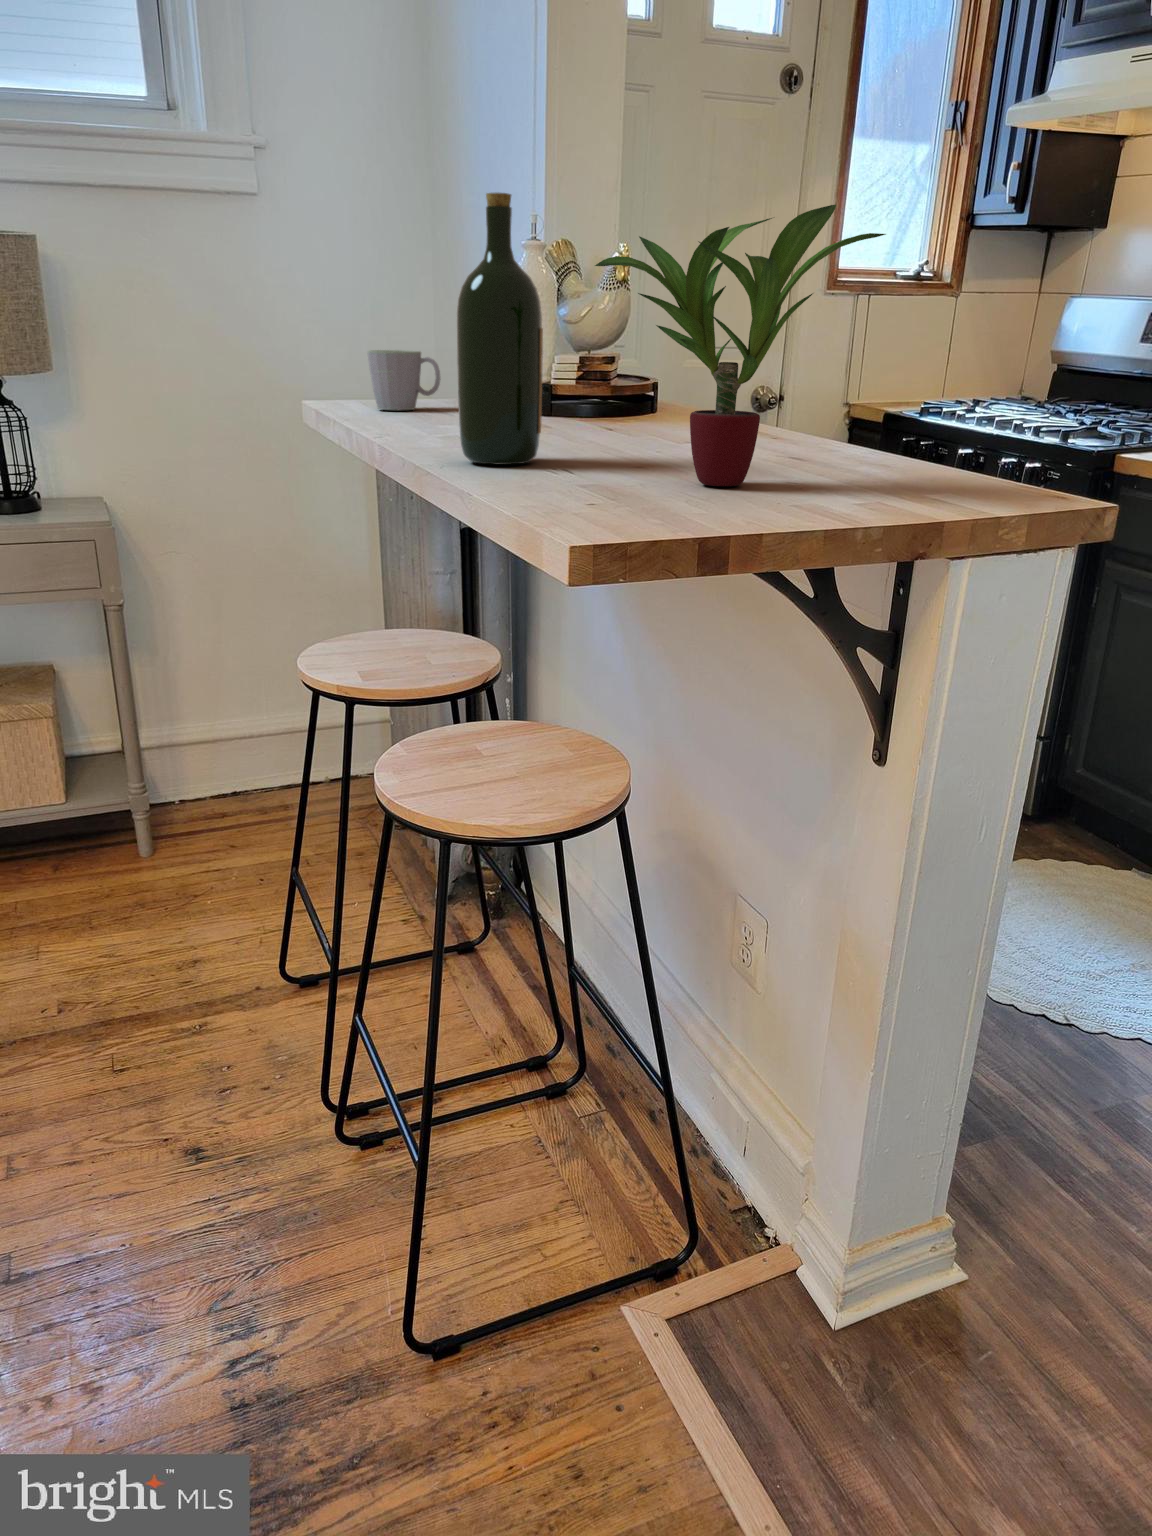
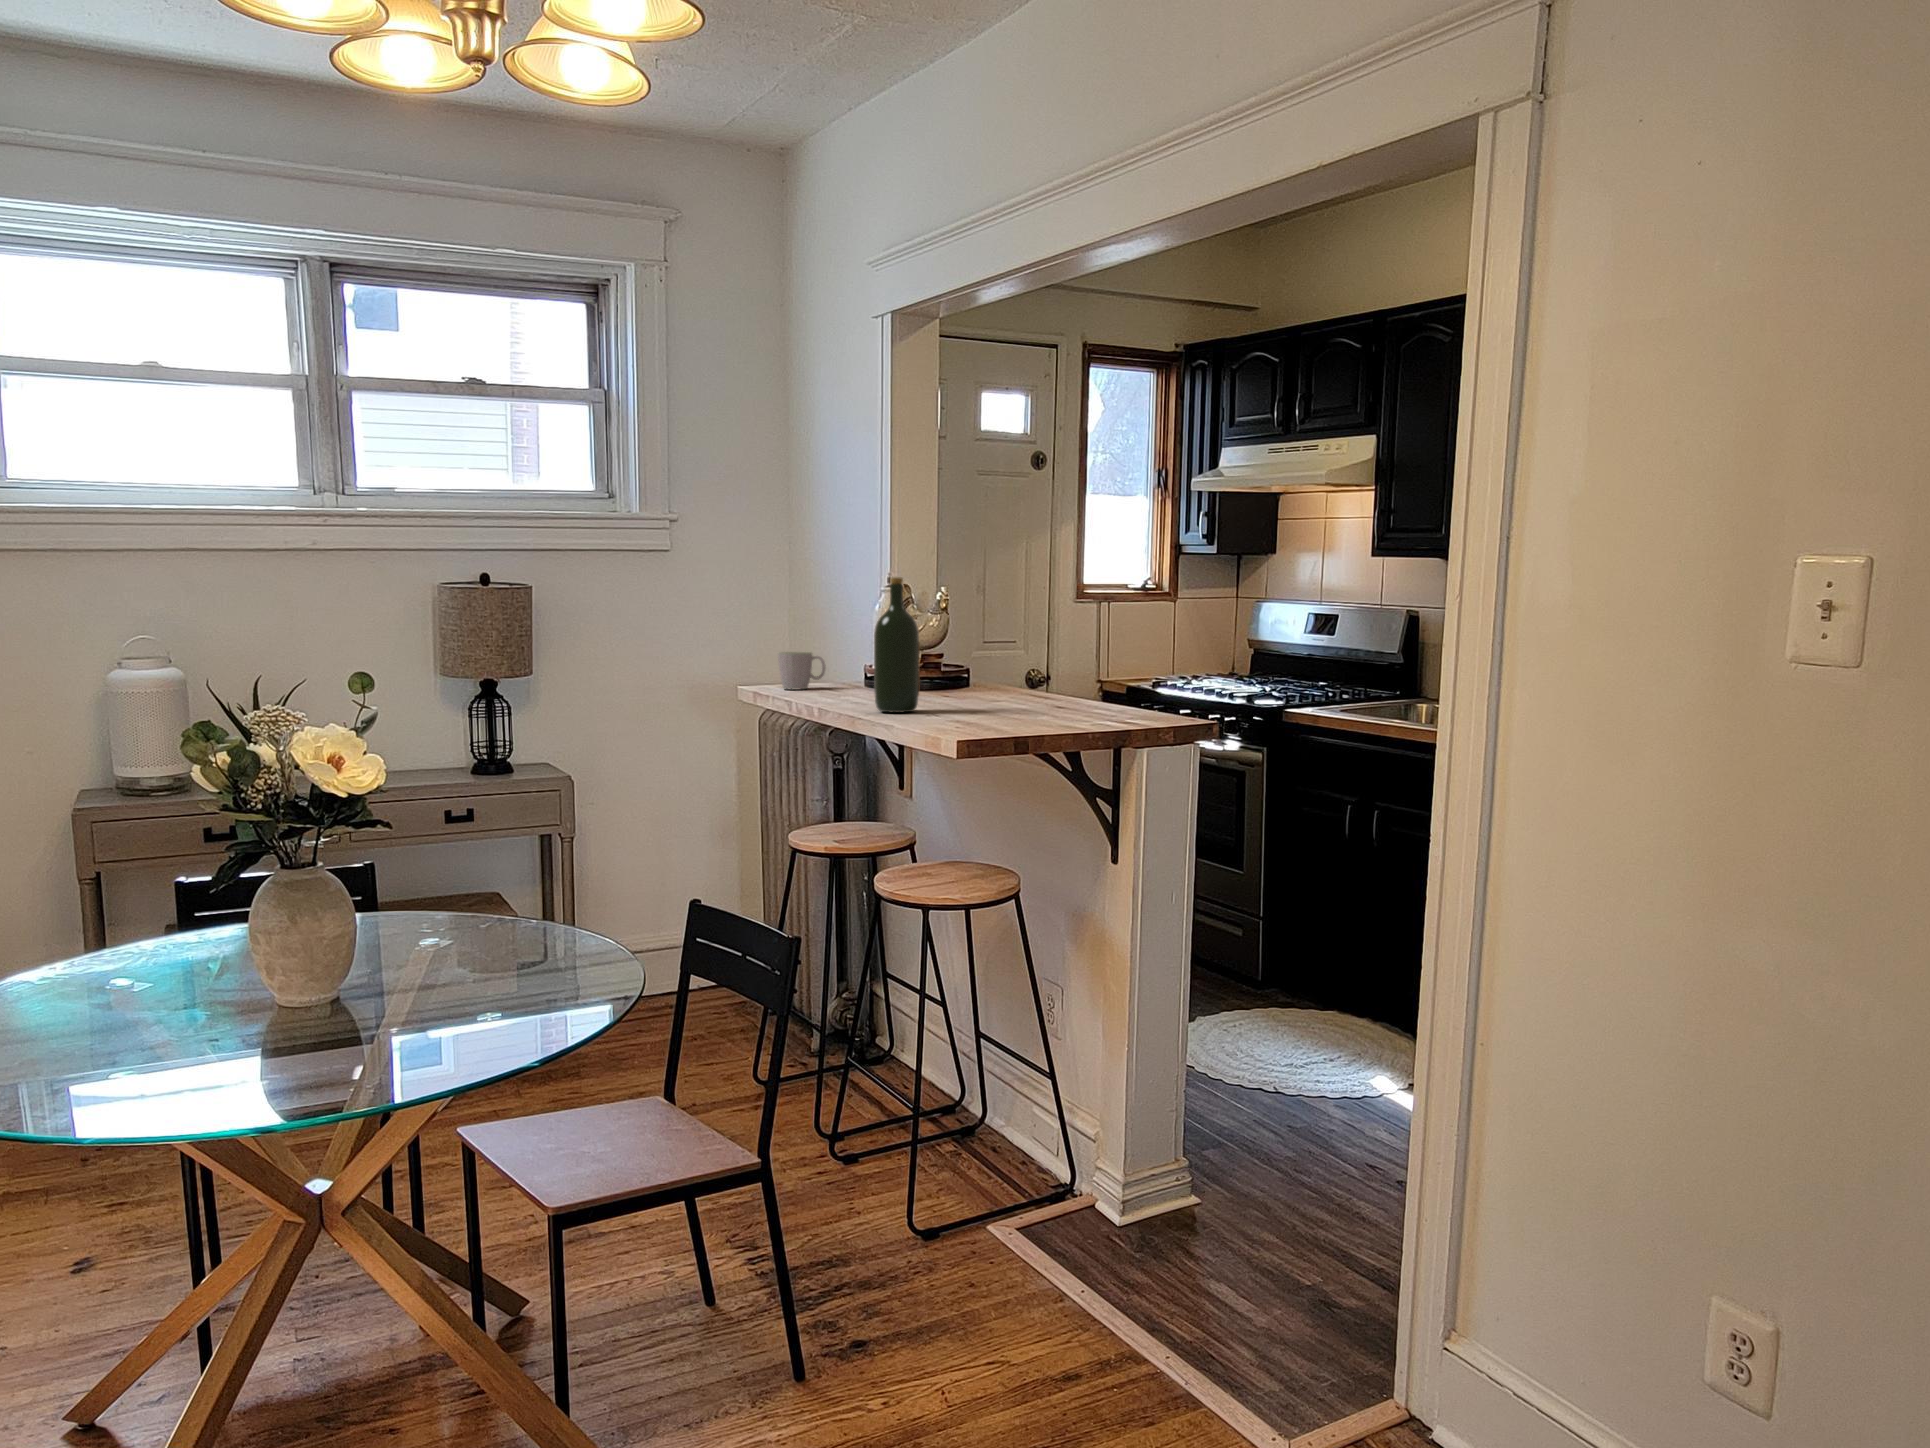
potted plant: present [595,205,886,486] -> none [954,589,1092,718]

